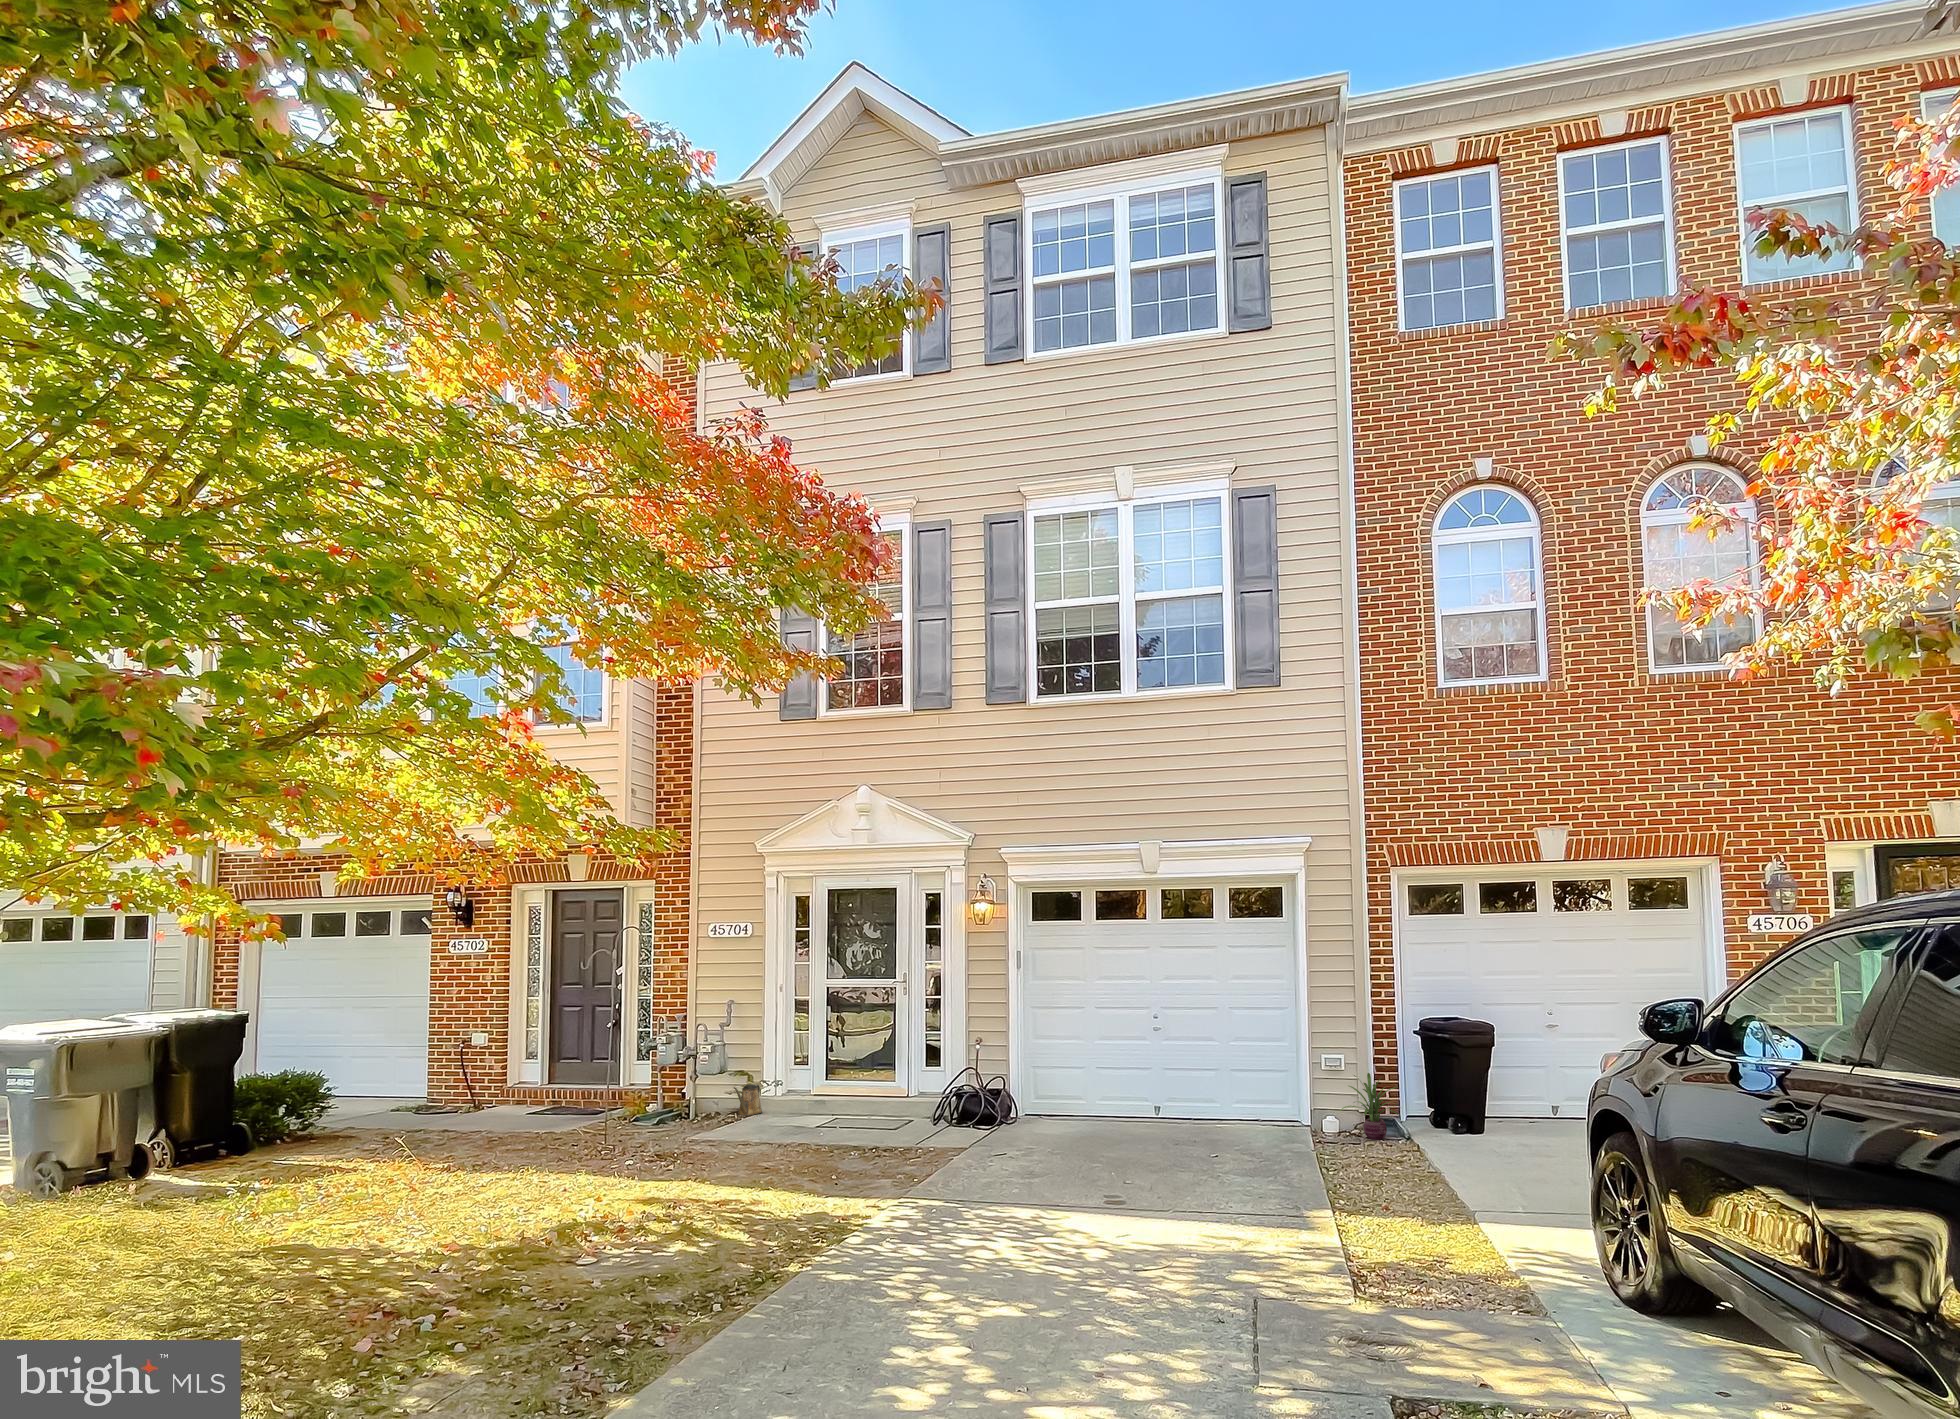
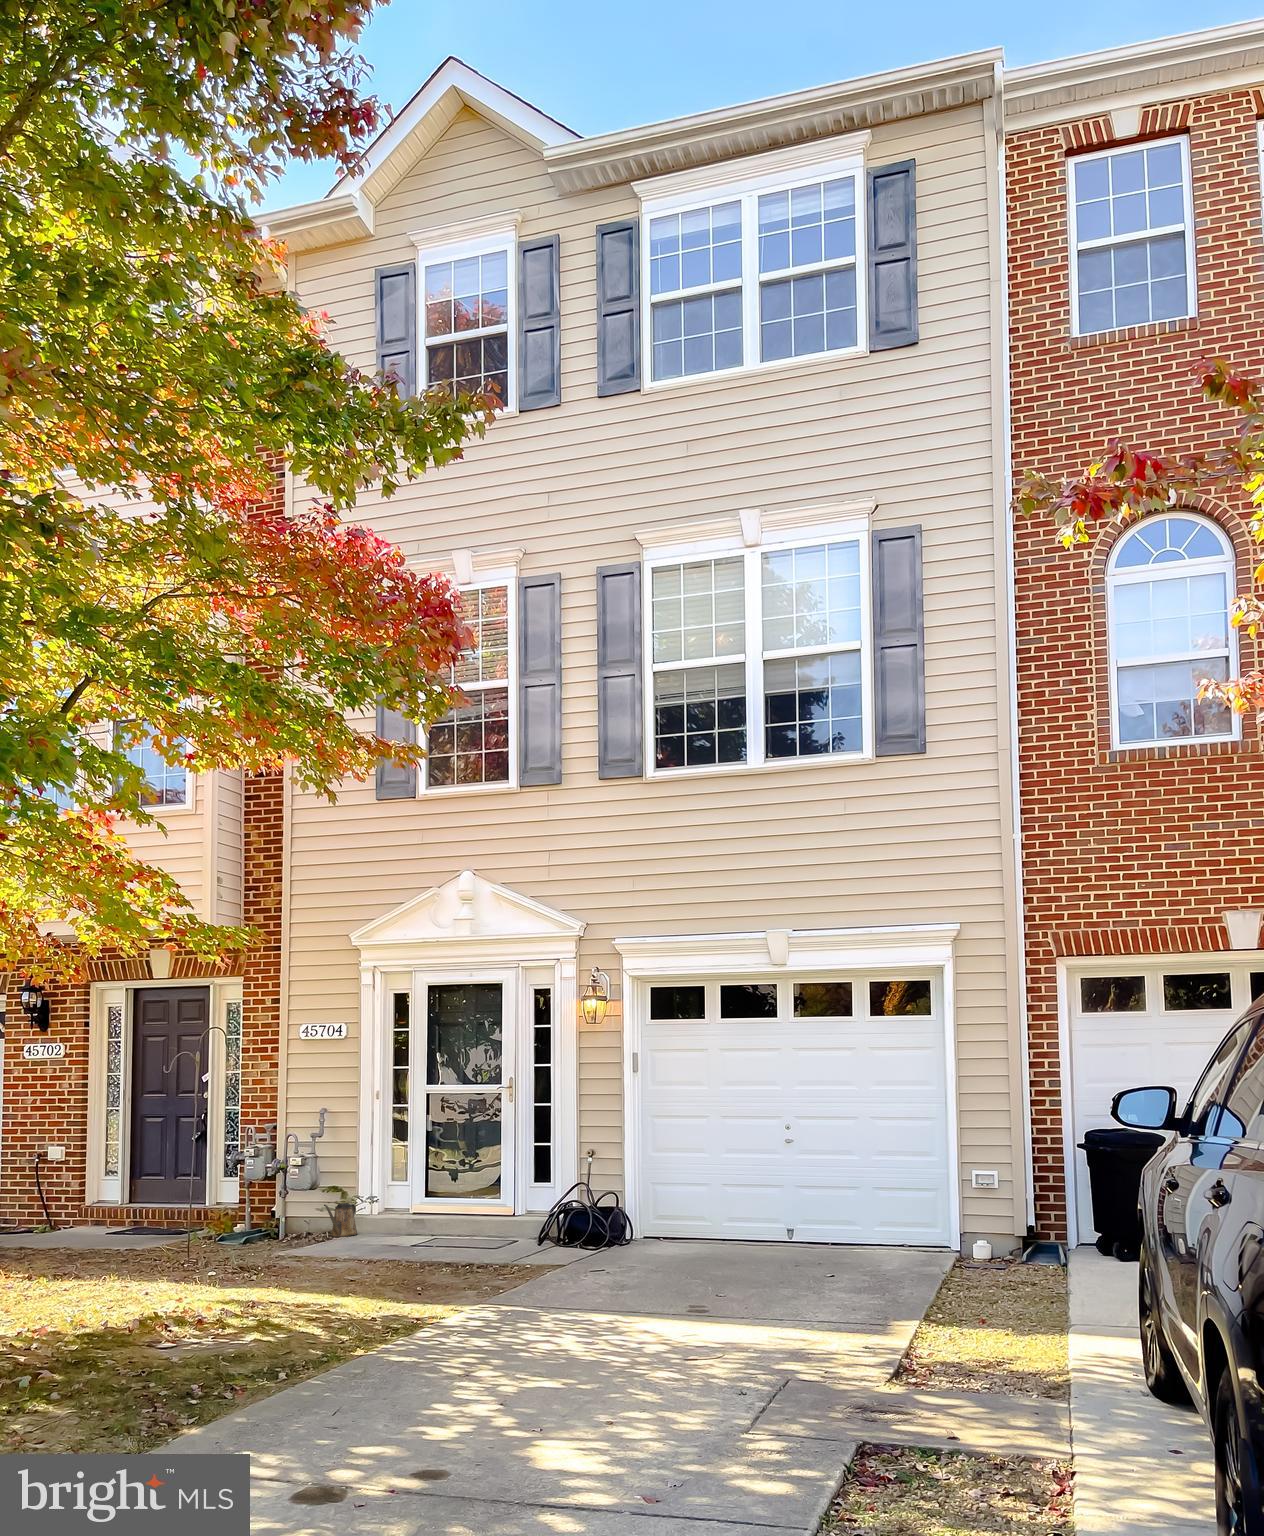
decorative plant: present [1340,1073,1398,1140] -> none [987,1192,1062,1267]

